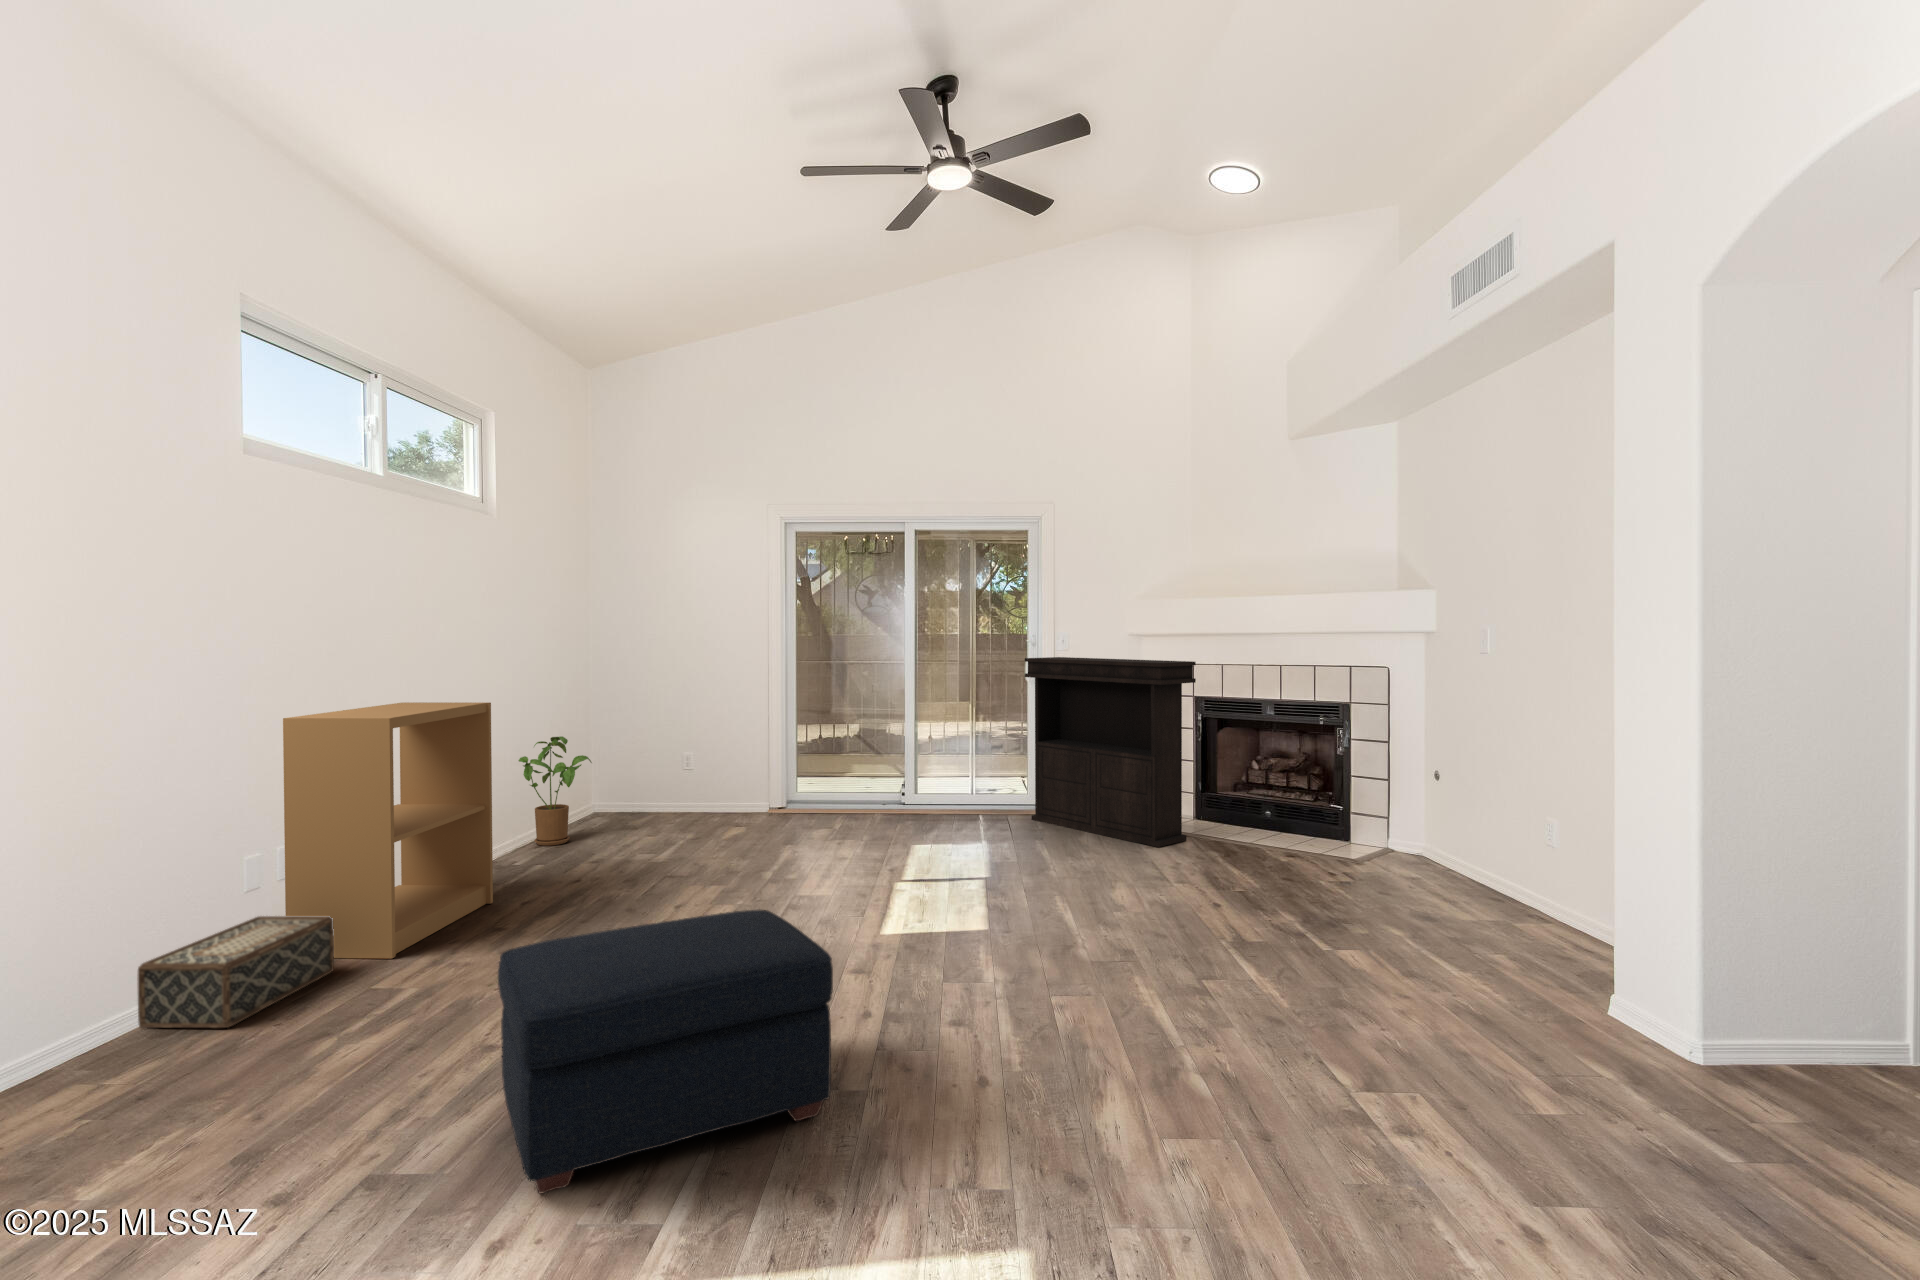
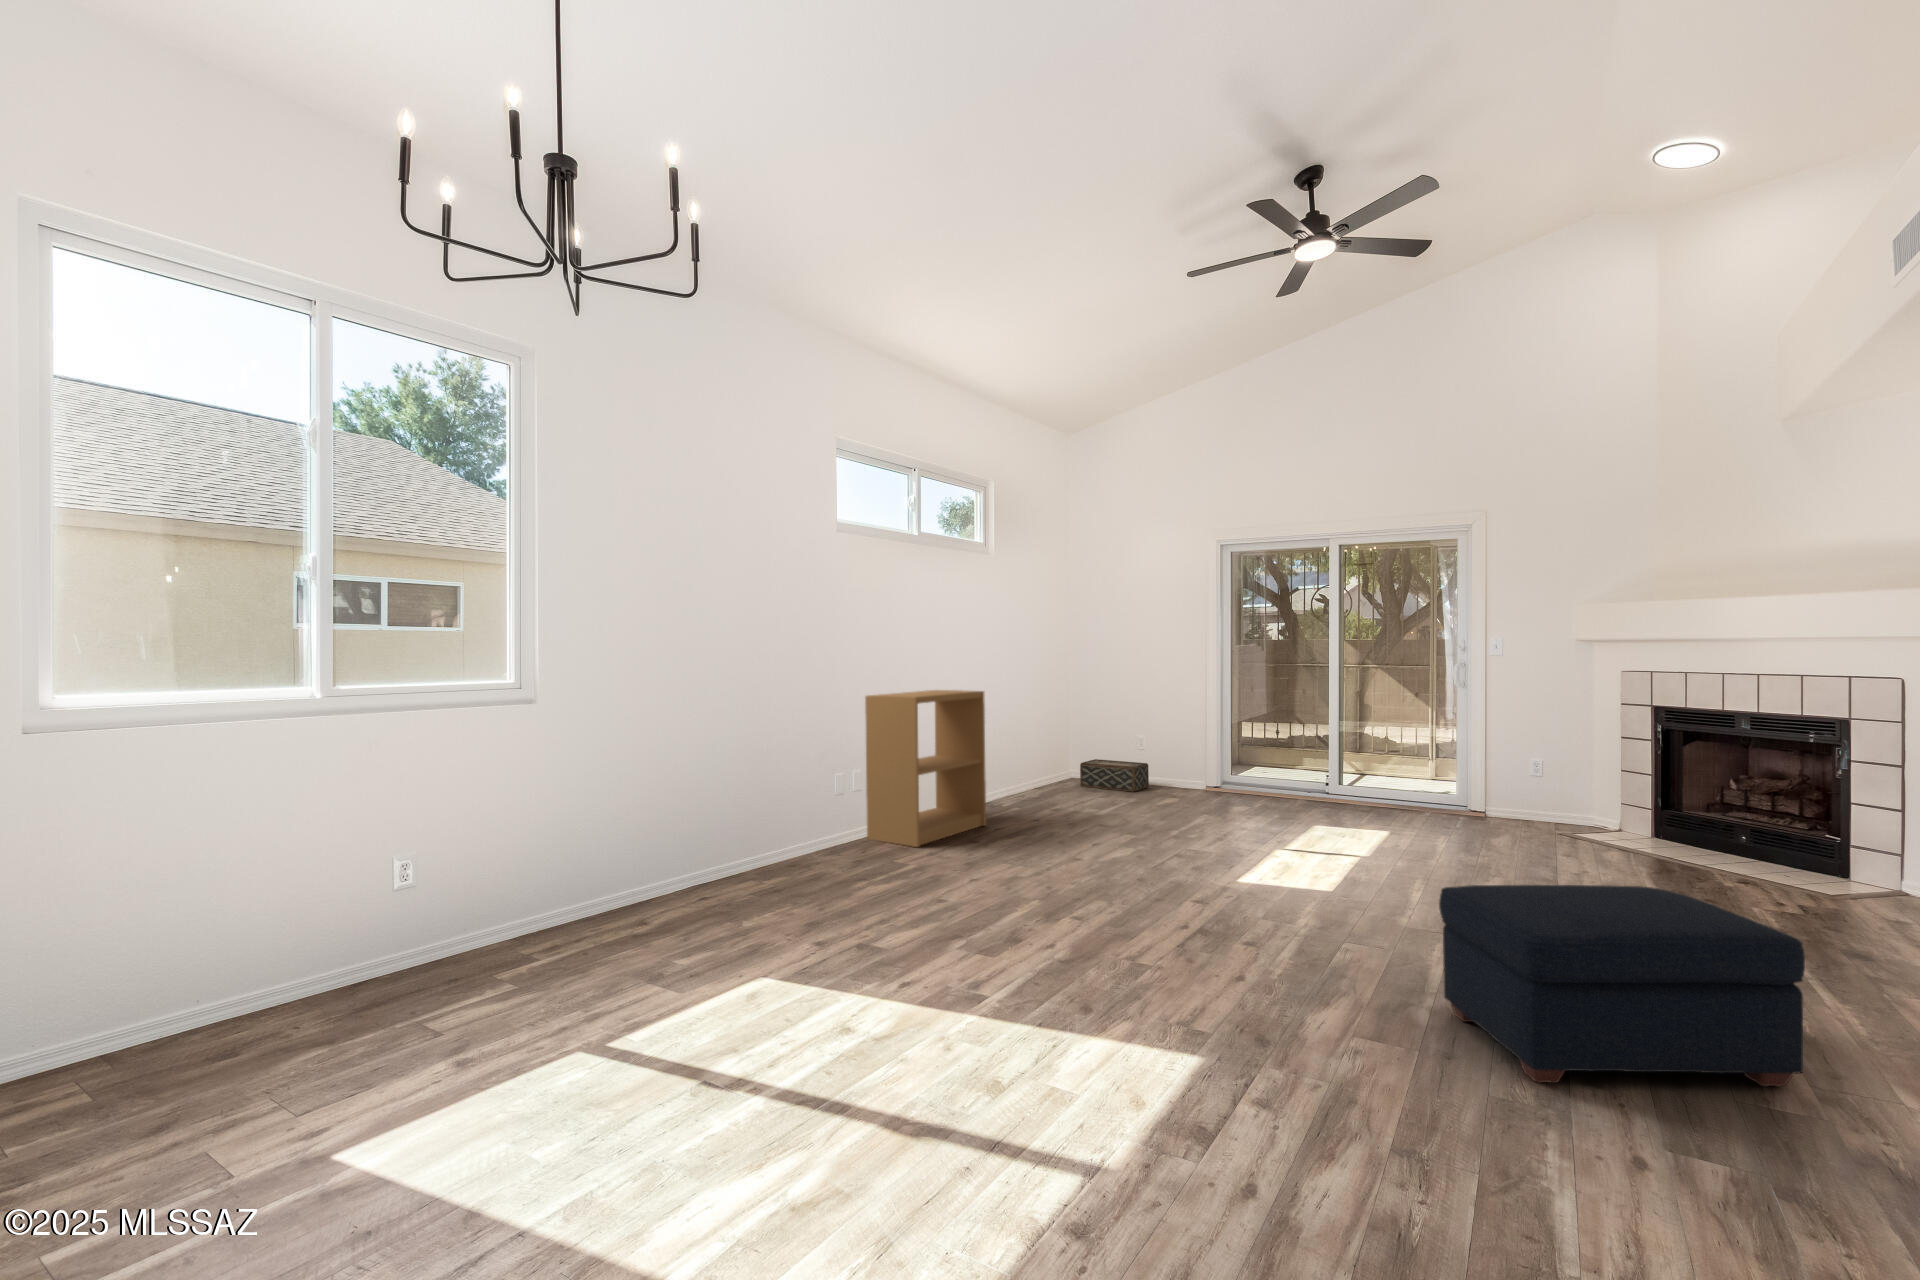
console table: present [1025,657,1196,847] -> none [1444,665,1628,855]
house plant: present [518,736,592,846] -> none [1019,720,1068,797]
ottoman: present [498,910,833,1193] -> present [1439,885,1805,1087]
woven basket: present [137,916,334,1028] -> present [1080,759,1149,792]

